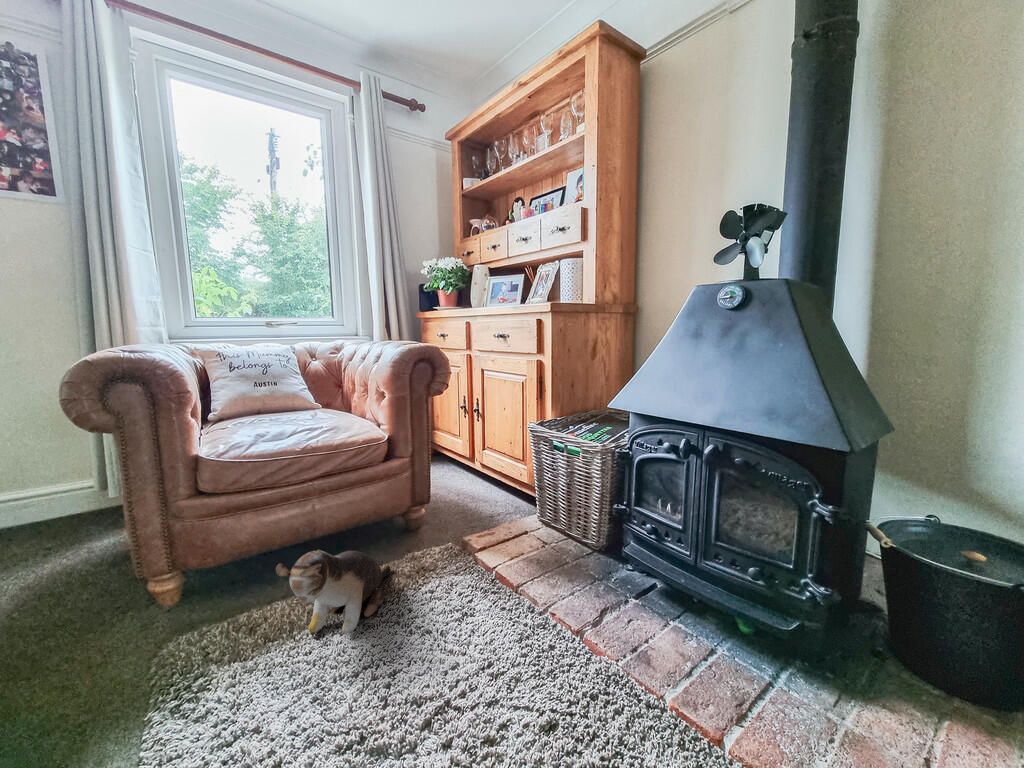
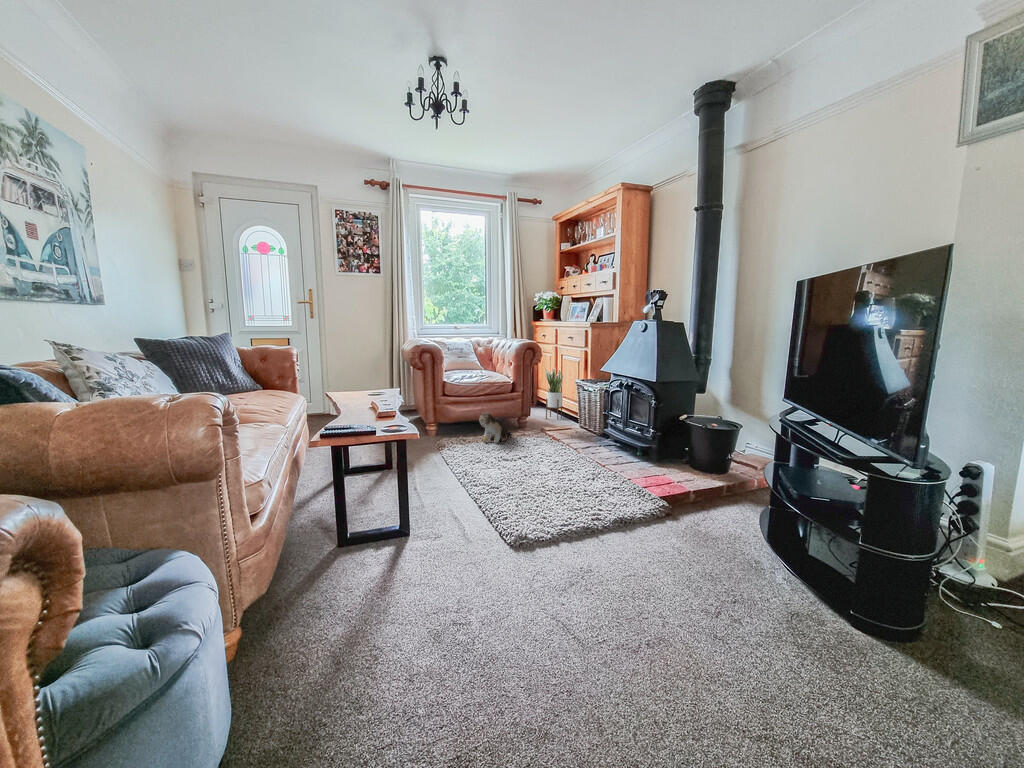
potted plant: none [452,394,492,500] -> present [545,367,563,420]

